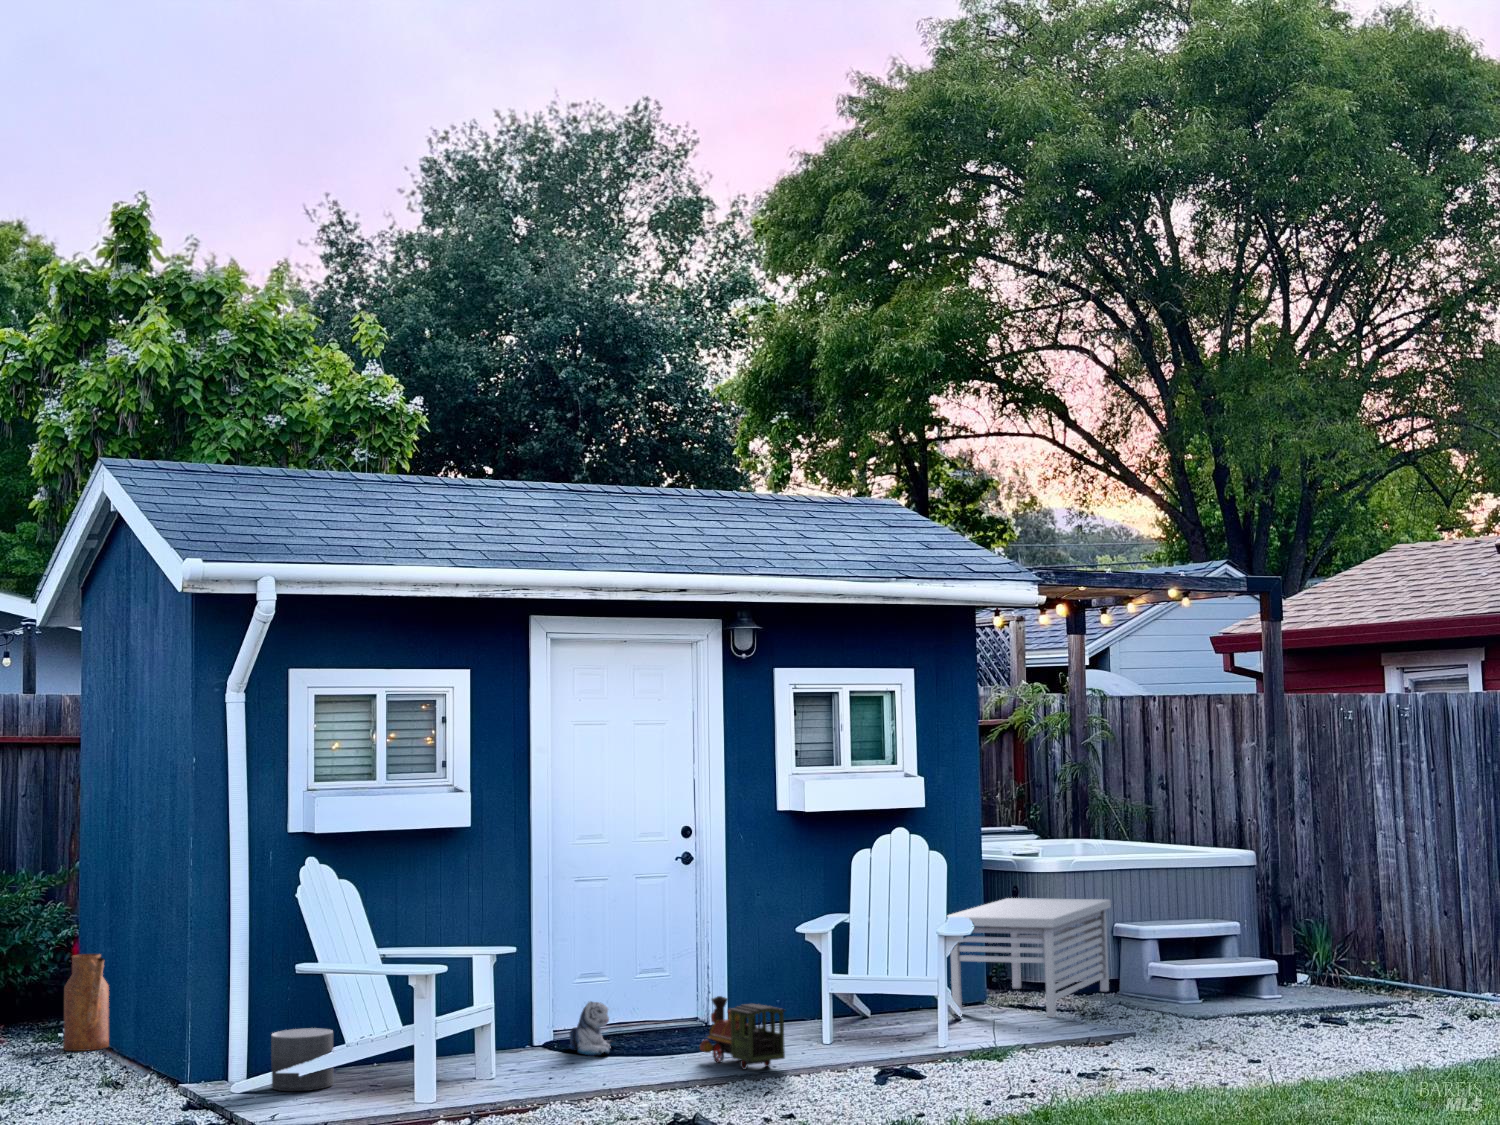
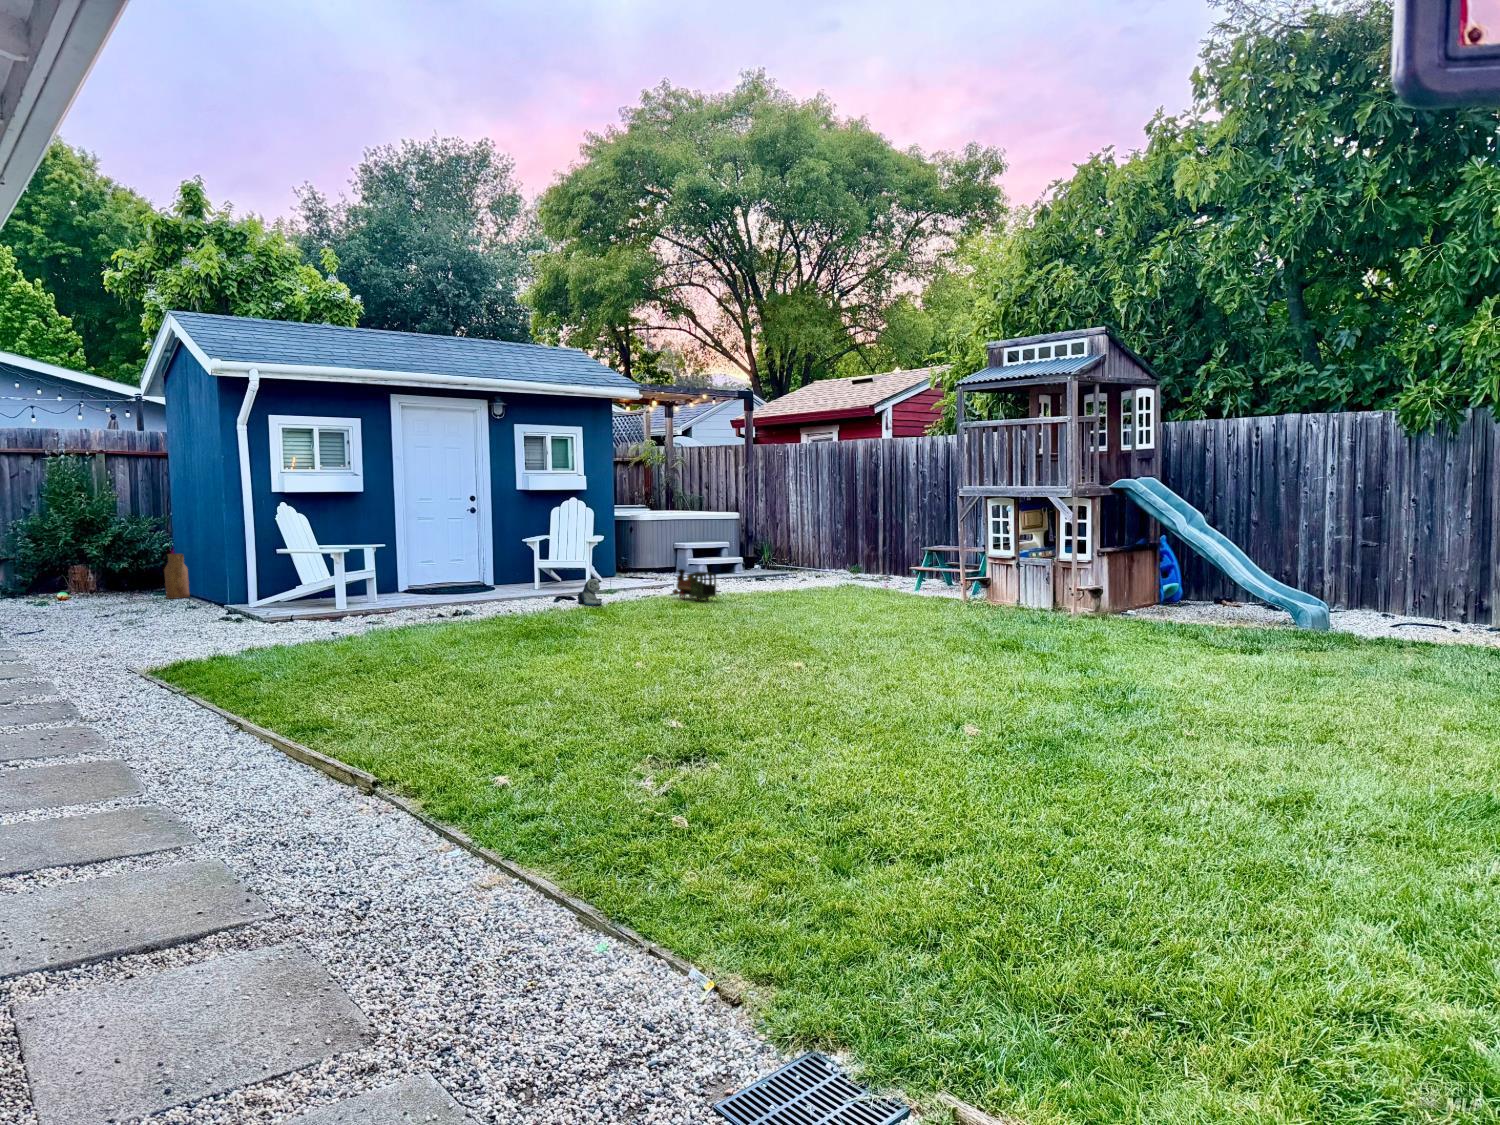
storage bench: present [947,898,1111,1018] -> none [591,531,671,579]
toy train: present [700,996,785,1069] -> present [673,569,716,601]
plush toy: present [569,1002,616,1056] -> present [578,579,602,606]
planter: present [271,1028,333,1091] -> none [266,583,298,610]

